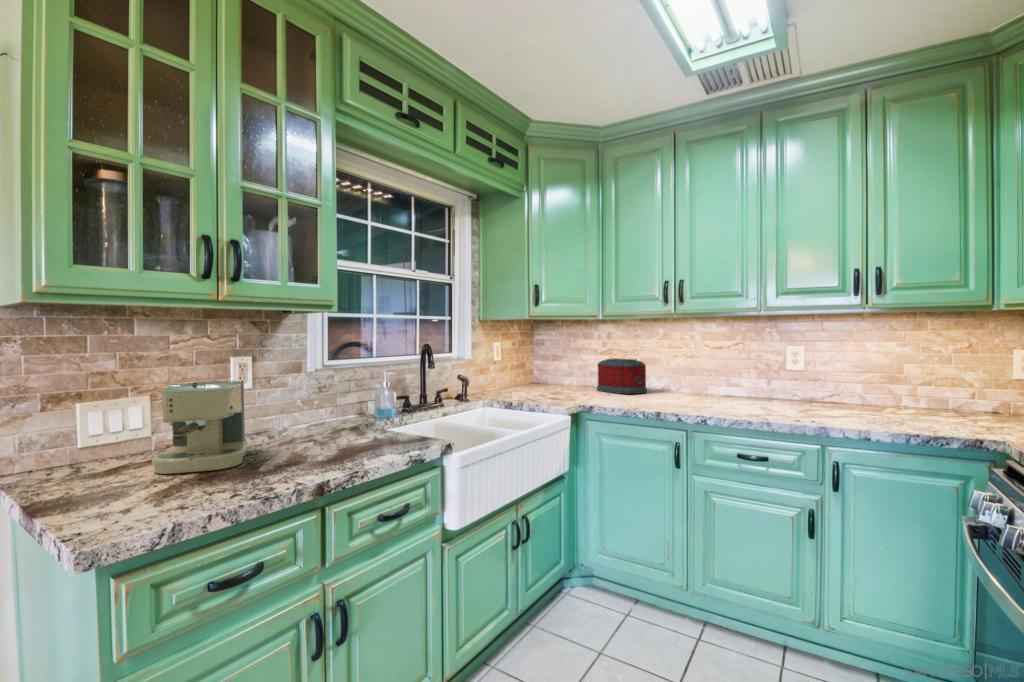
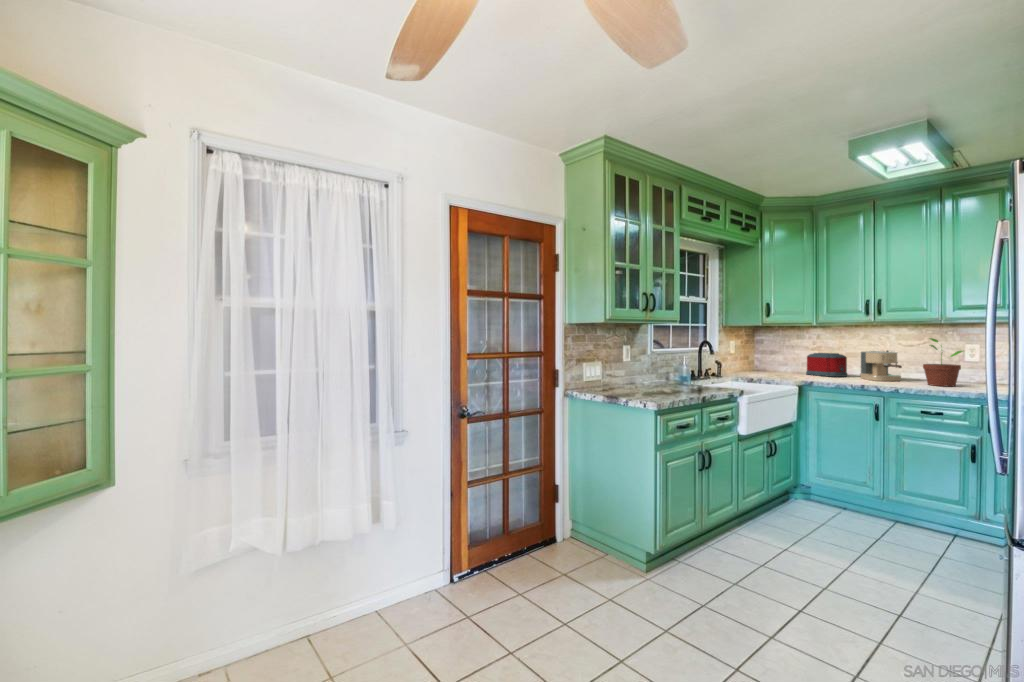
potted plant: none [738,337,790,409] -> present [923,338,963,386]
coffee maker: present [152,381,247,474] -> present [860,350,902,381]

